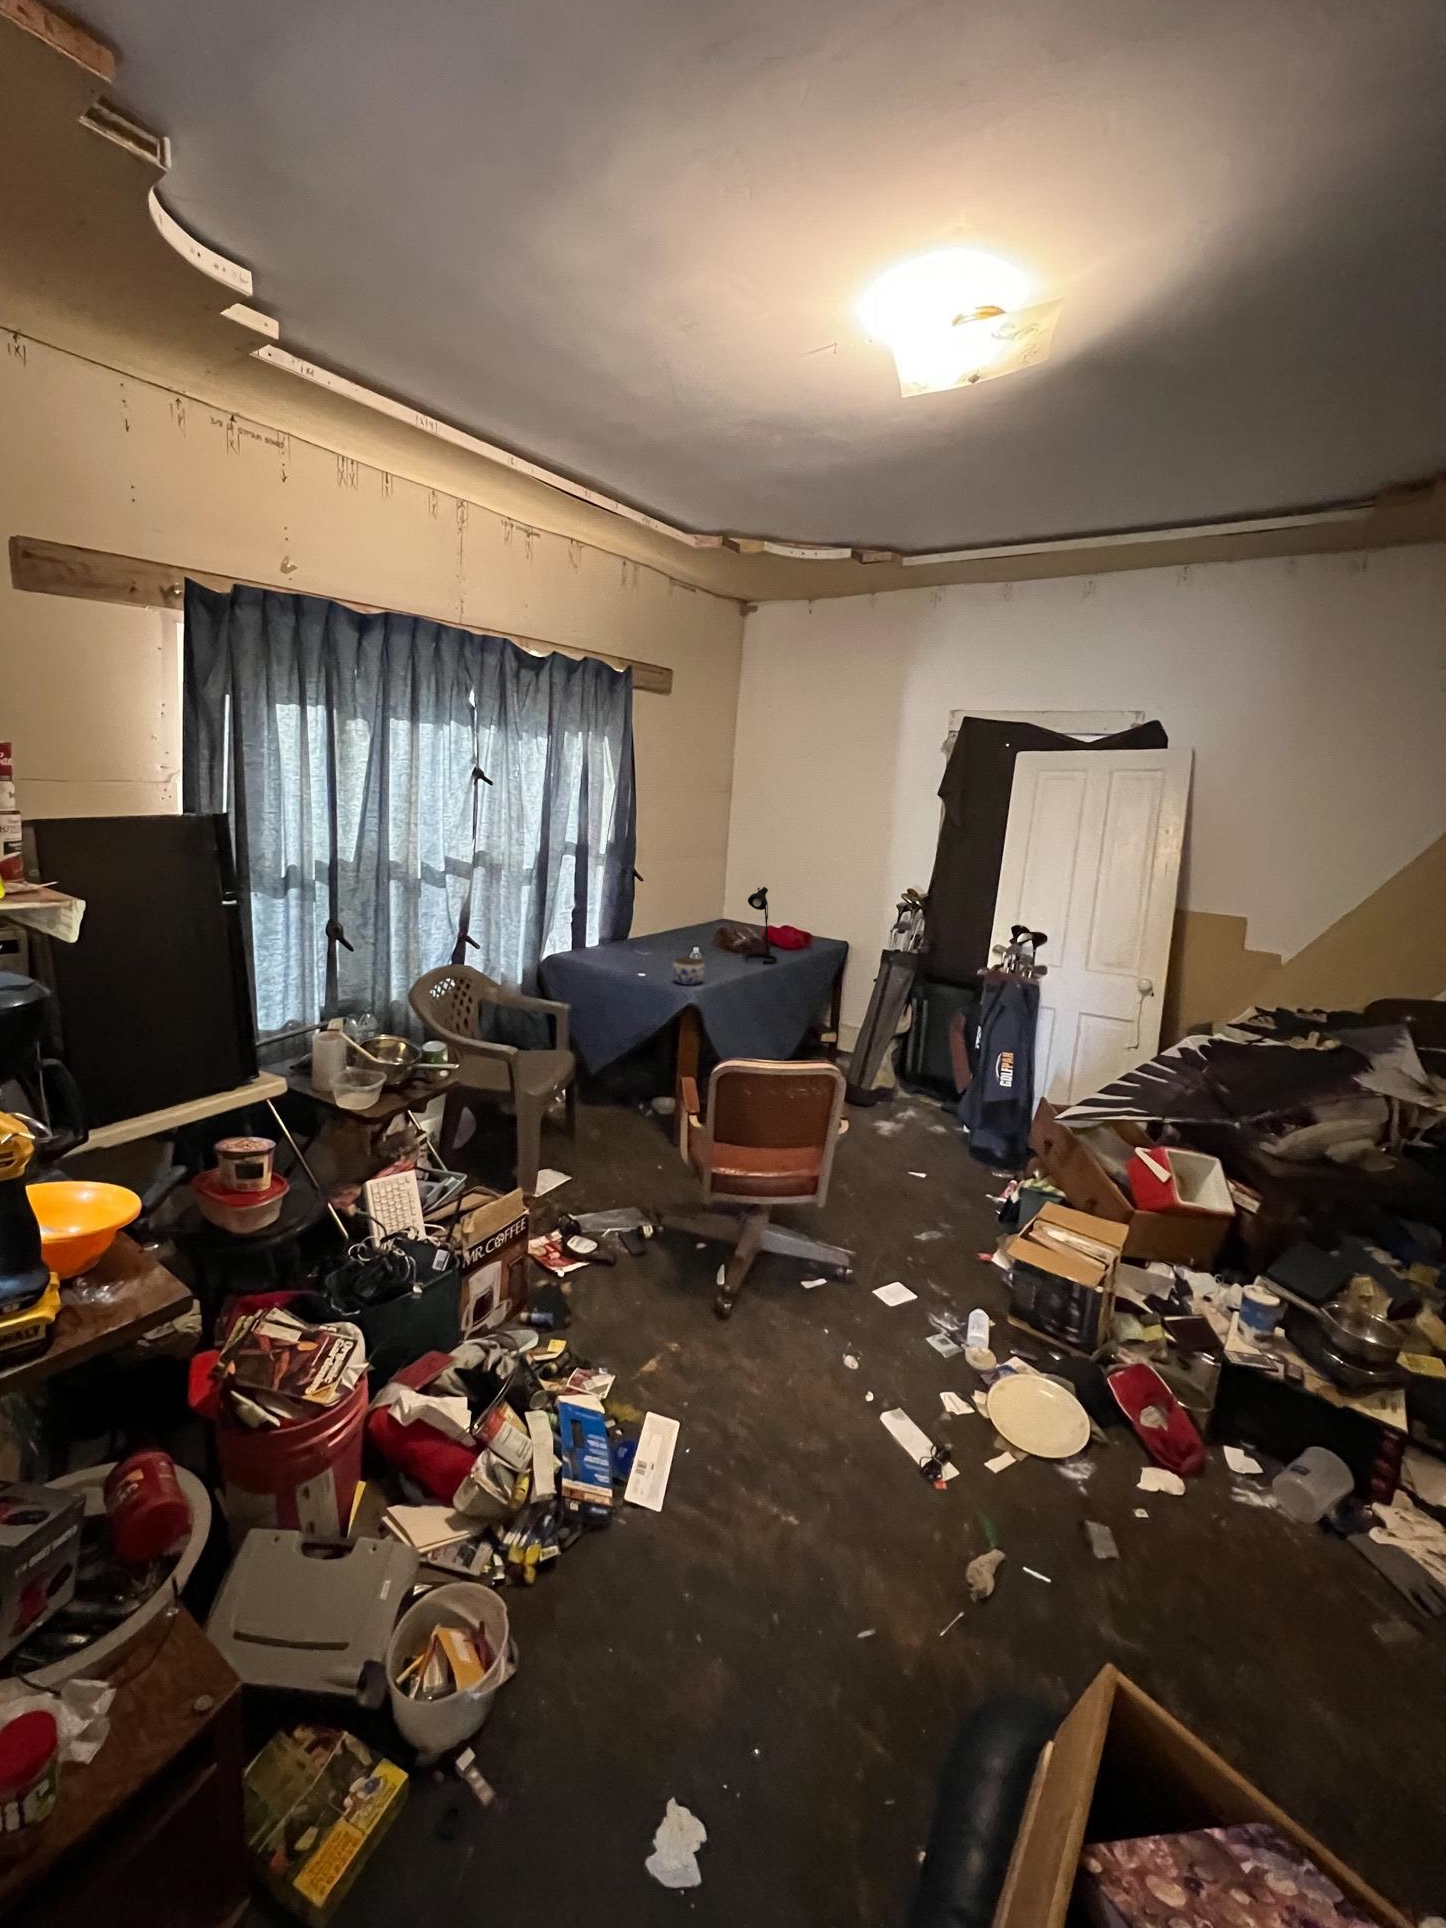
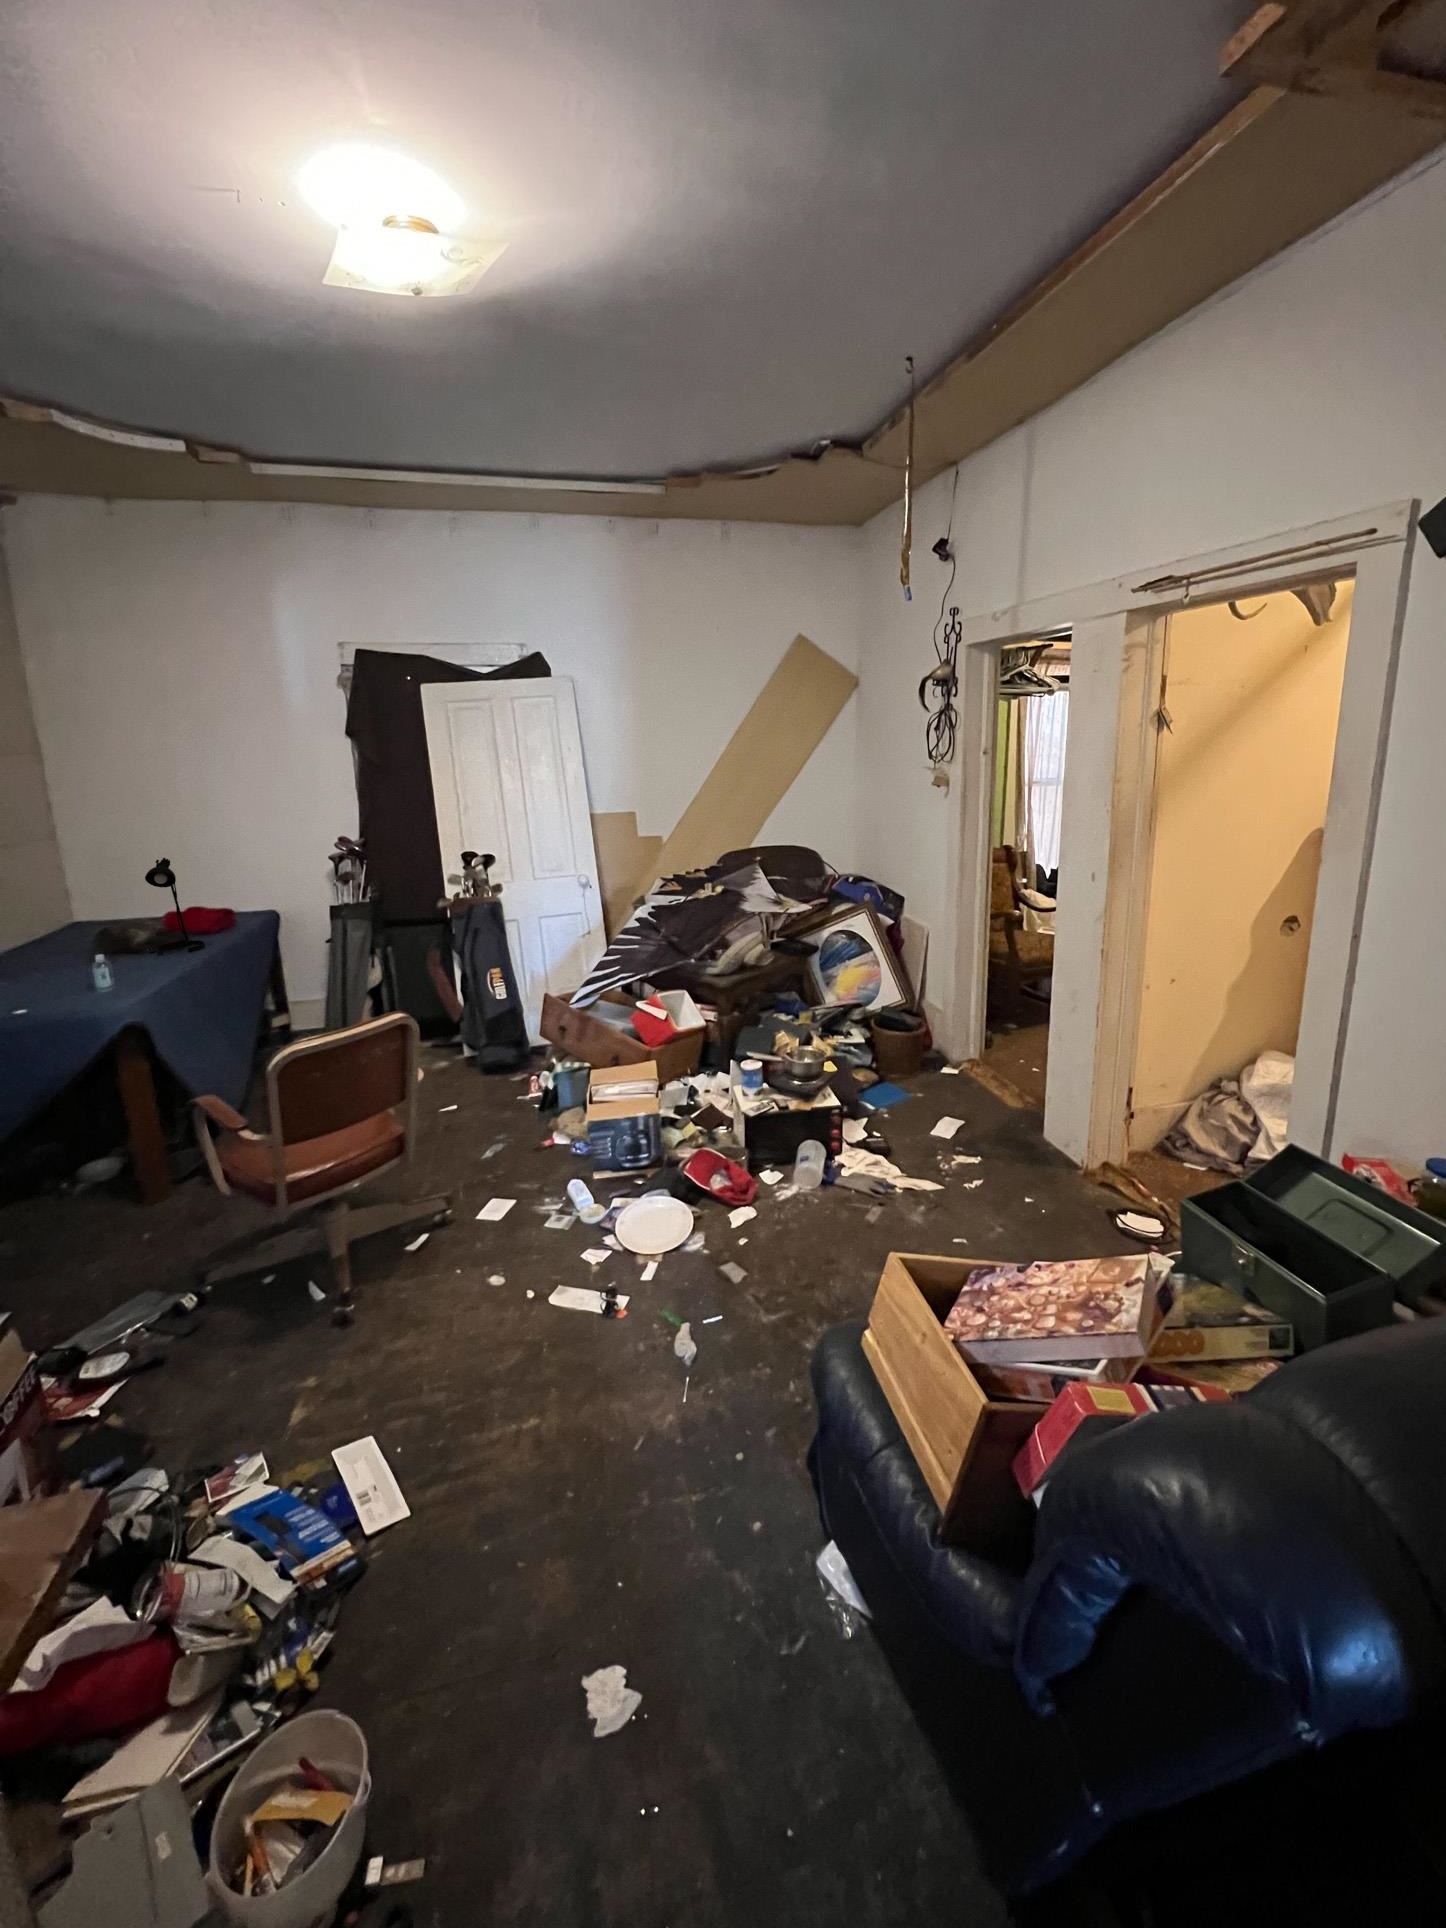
jar: present [673,957,704,985] -> none [69,962,124,1001]

